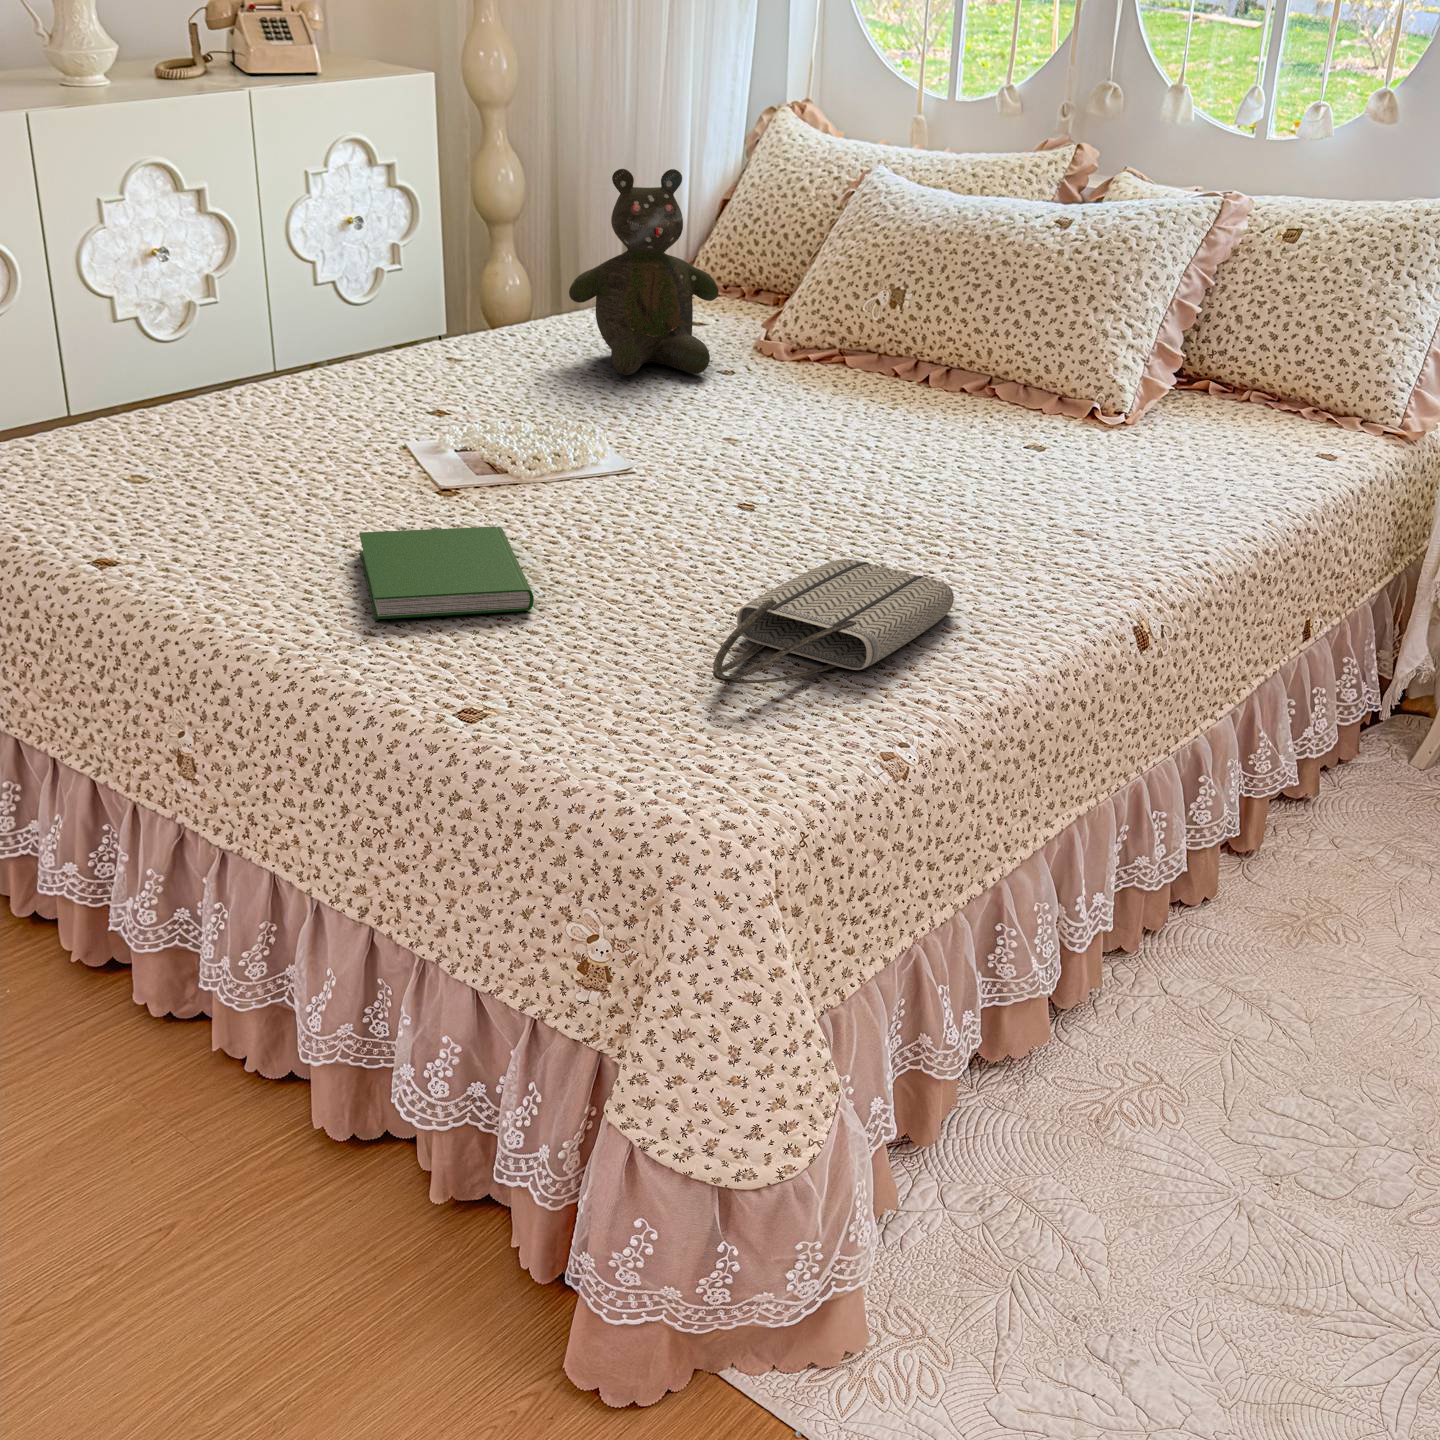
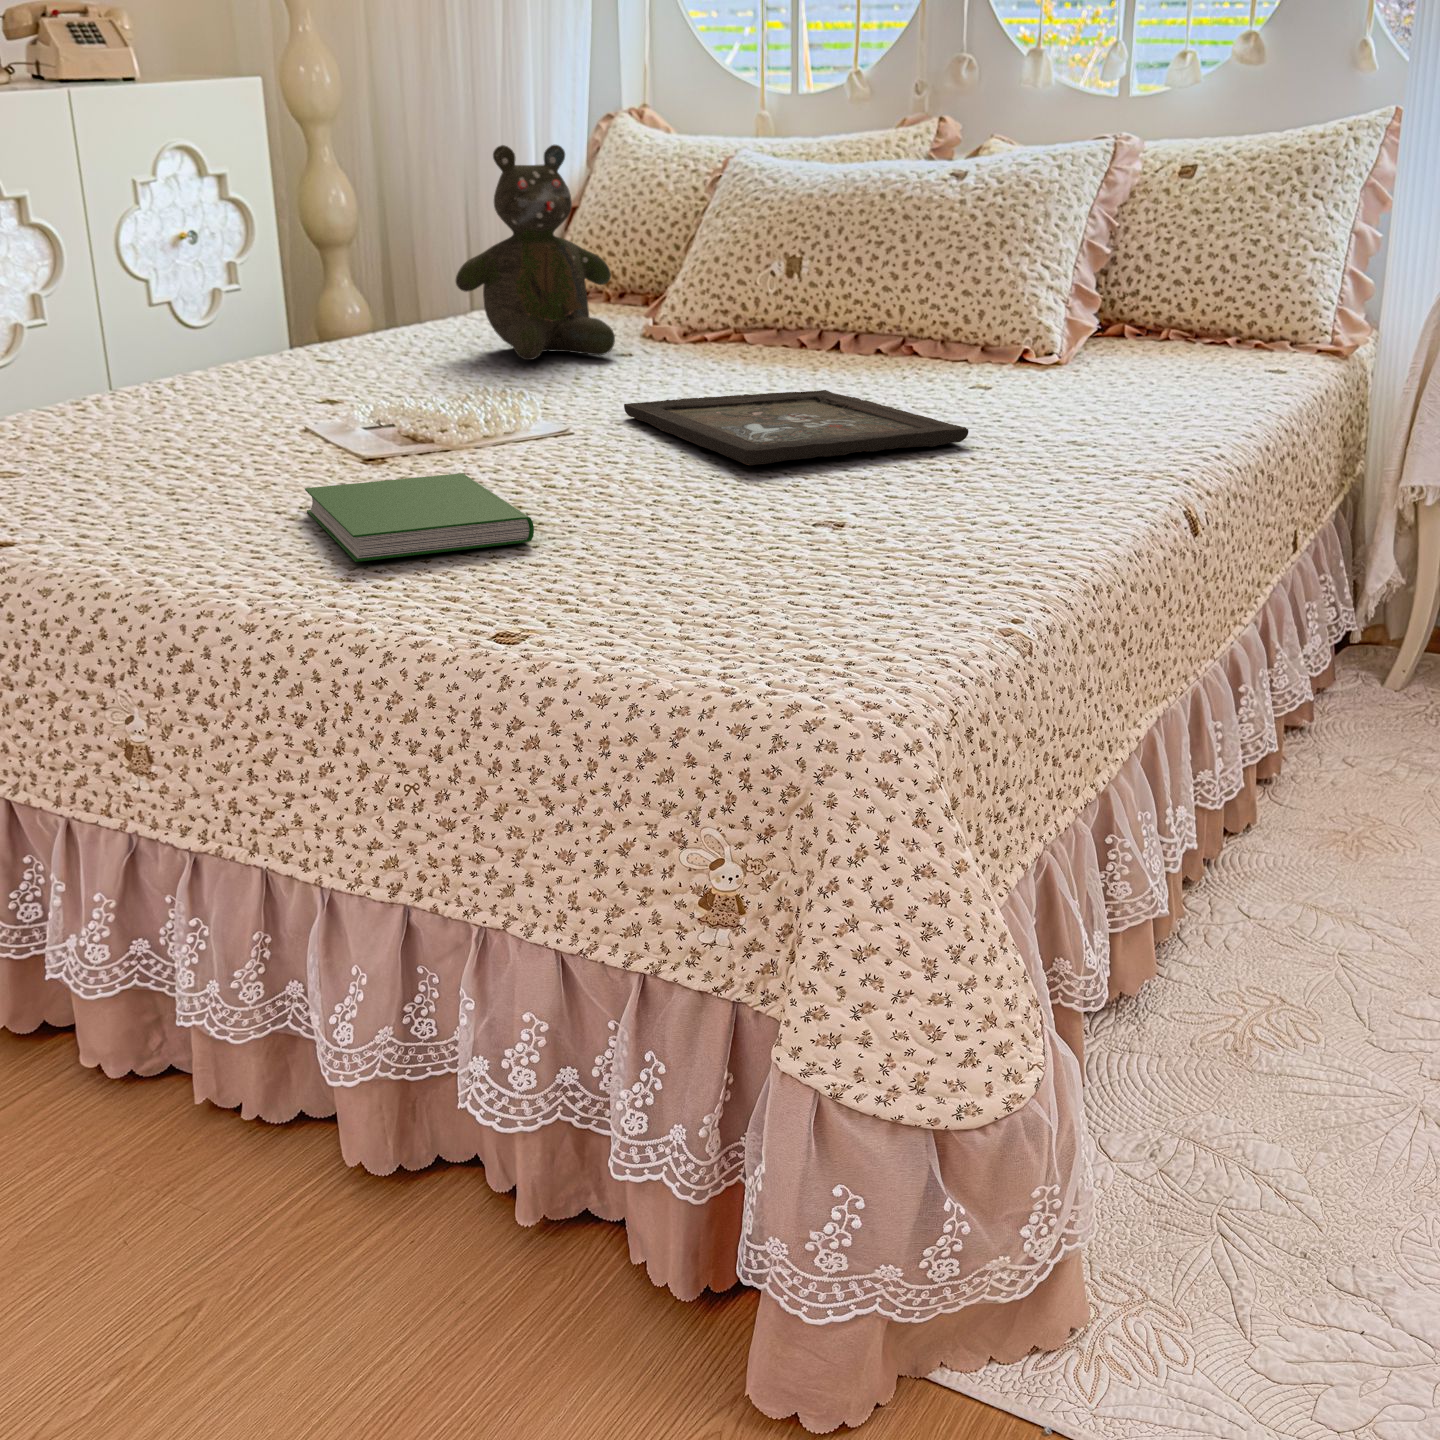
tray: none [681,442,978,538] -> present [624,390,968,465]
tote bag: present [713,559,954,683] -> none [775,467,993,572]

